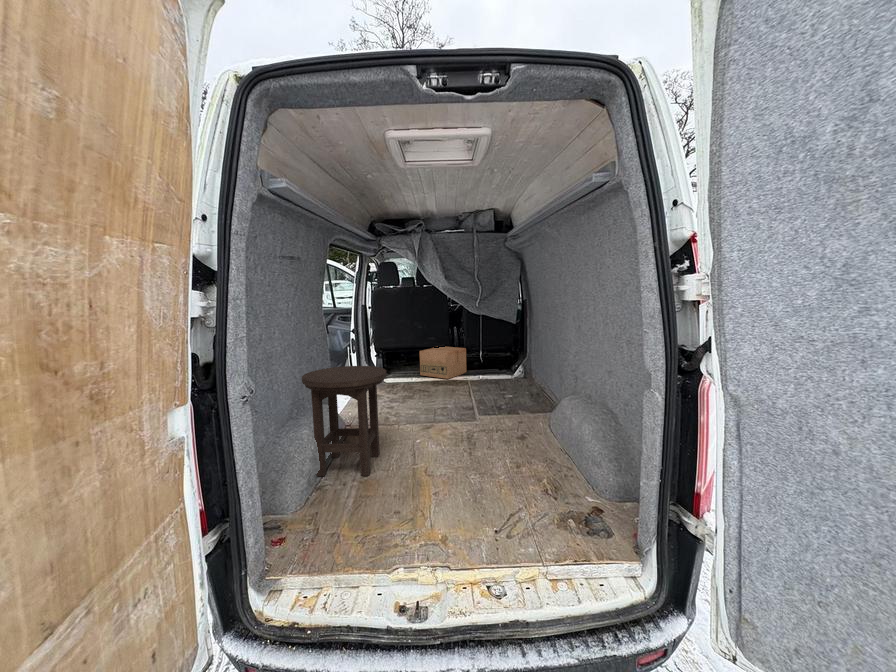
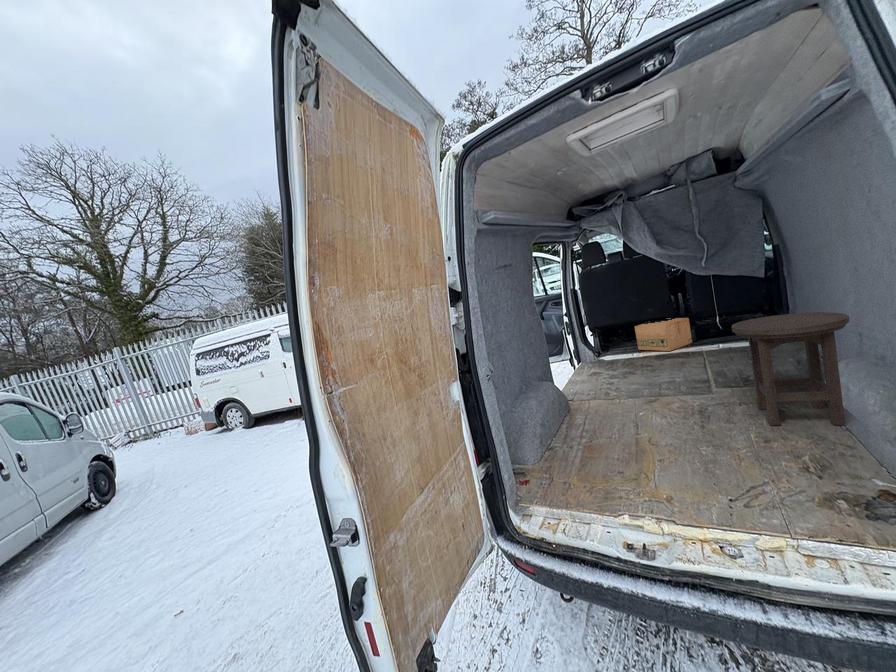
stool: present [302,366,386,476] -> present [732,312,849,425]

